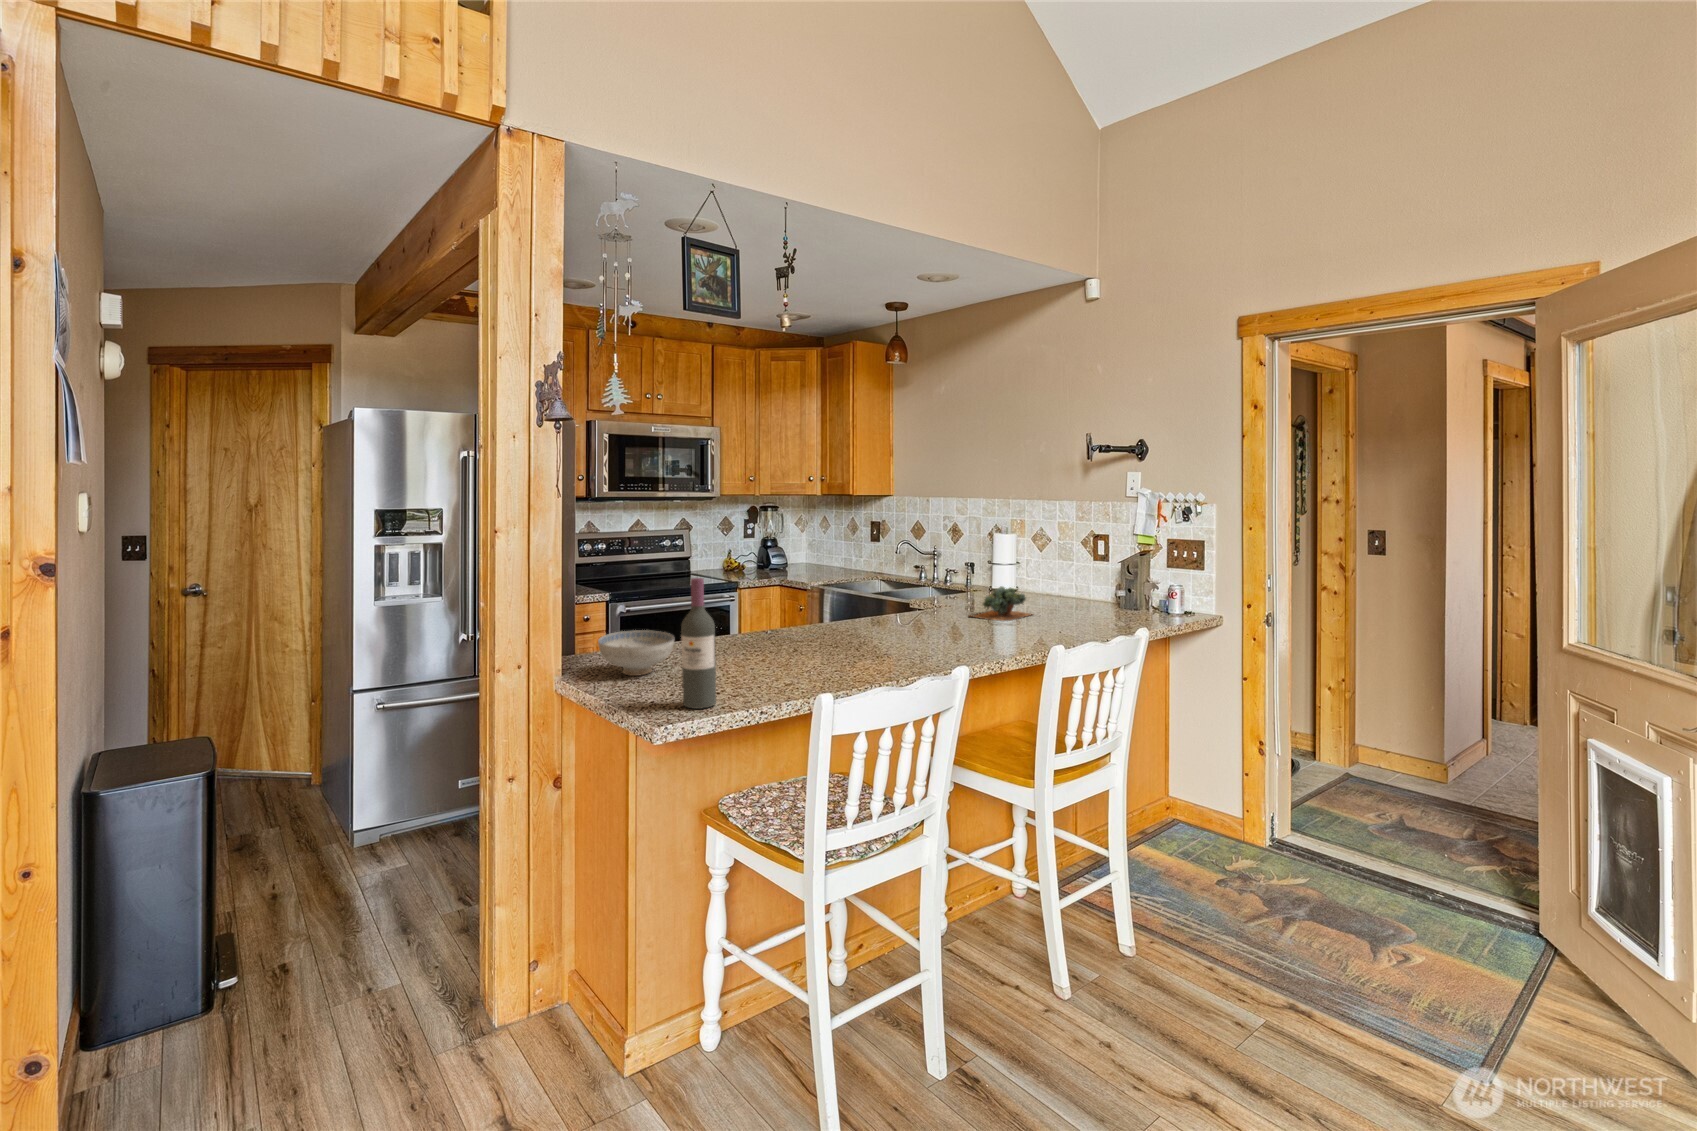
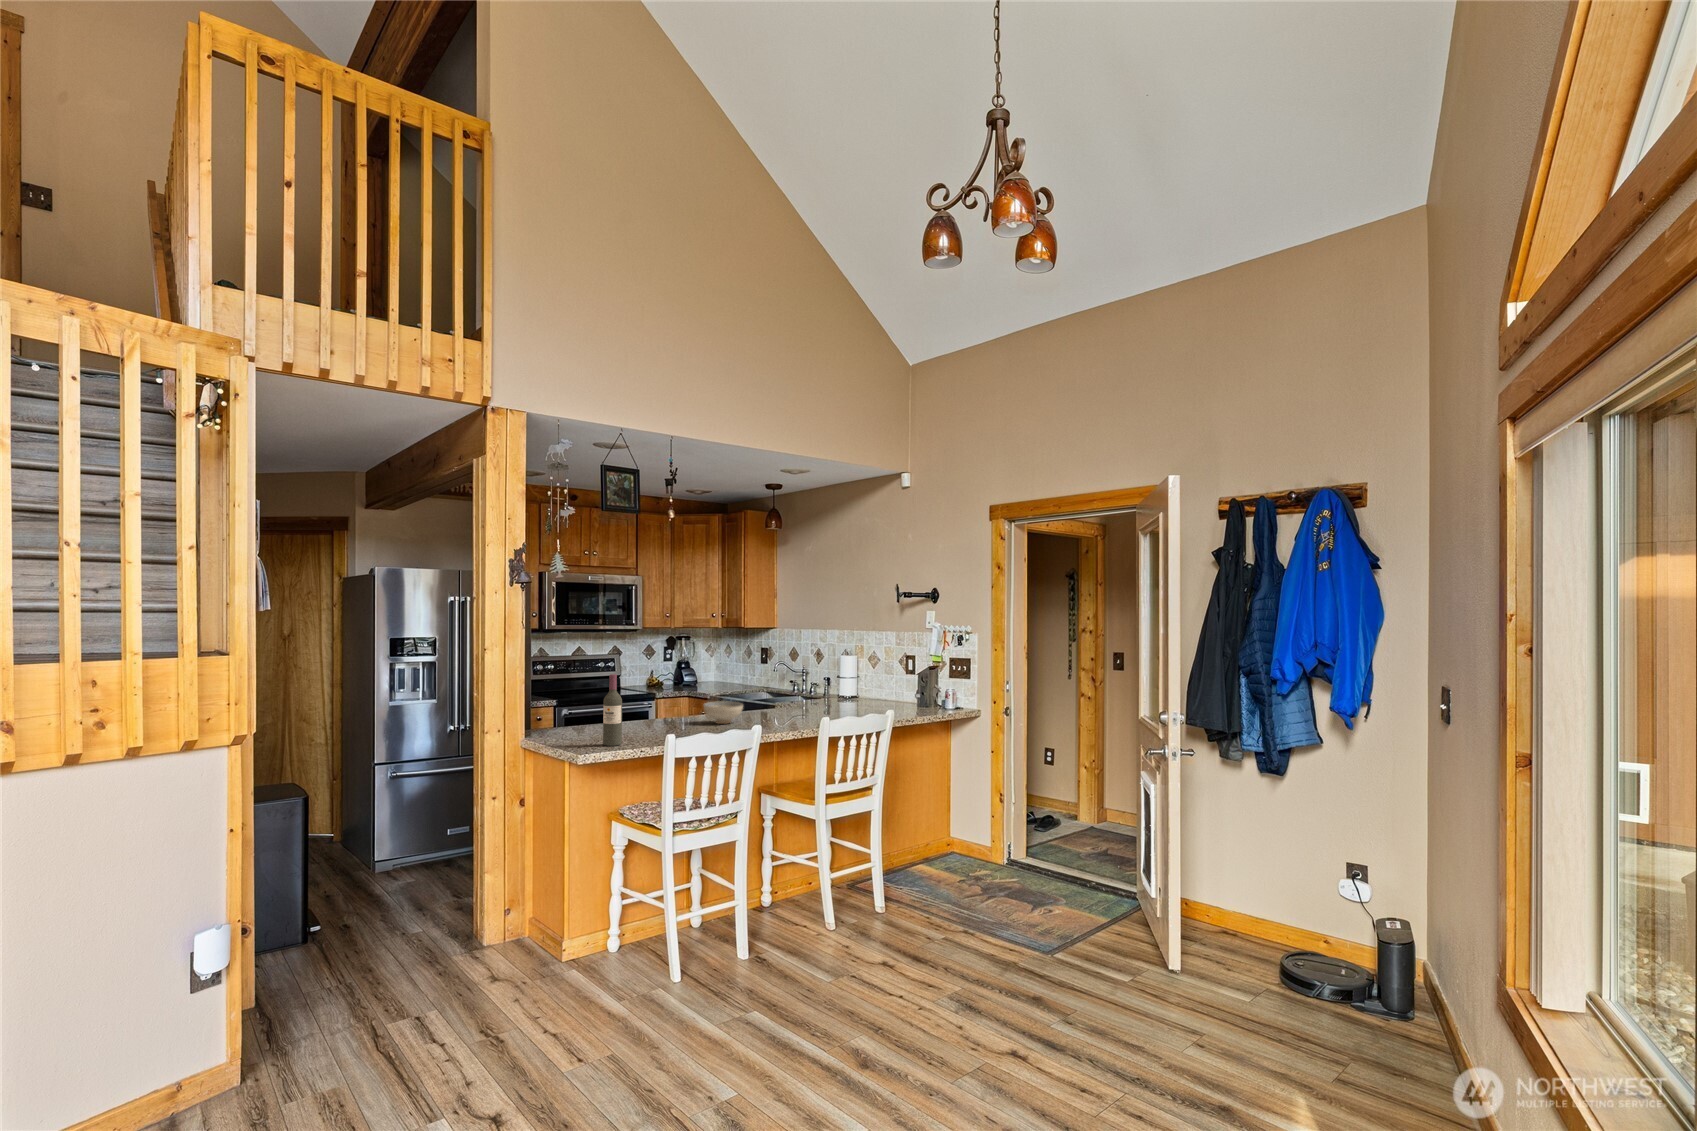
succulent plant: present [970,586,1032,621] -> none [806,689,853,713]
ceramic bowl: present [598,630,674,676] -> present [703,701,743,724]

